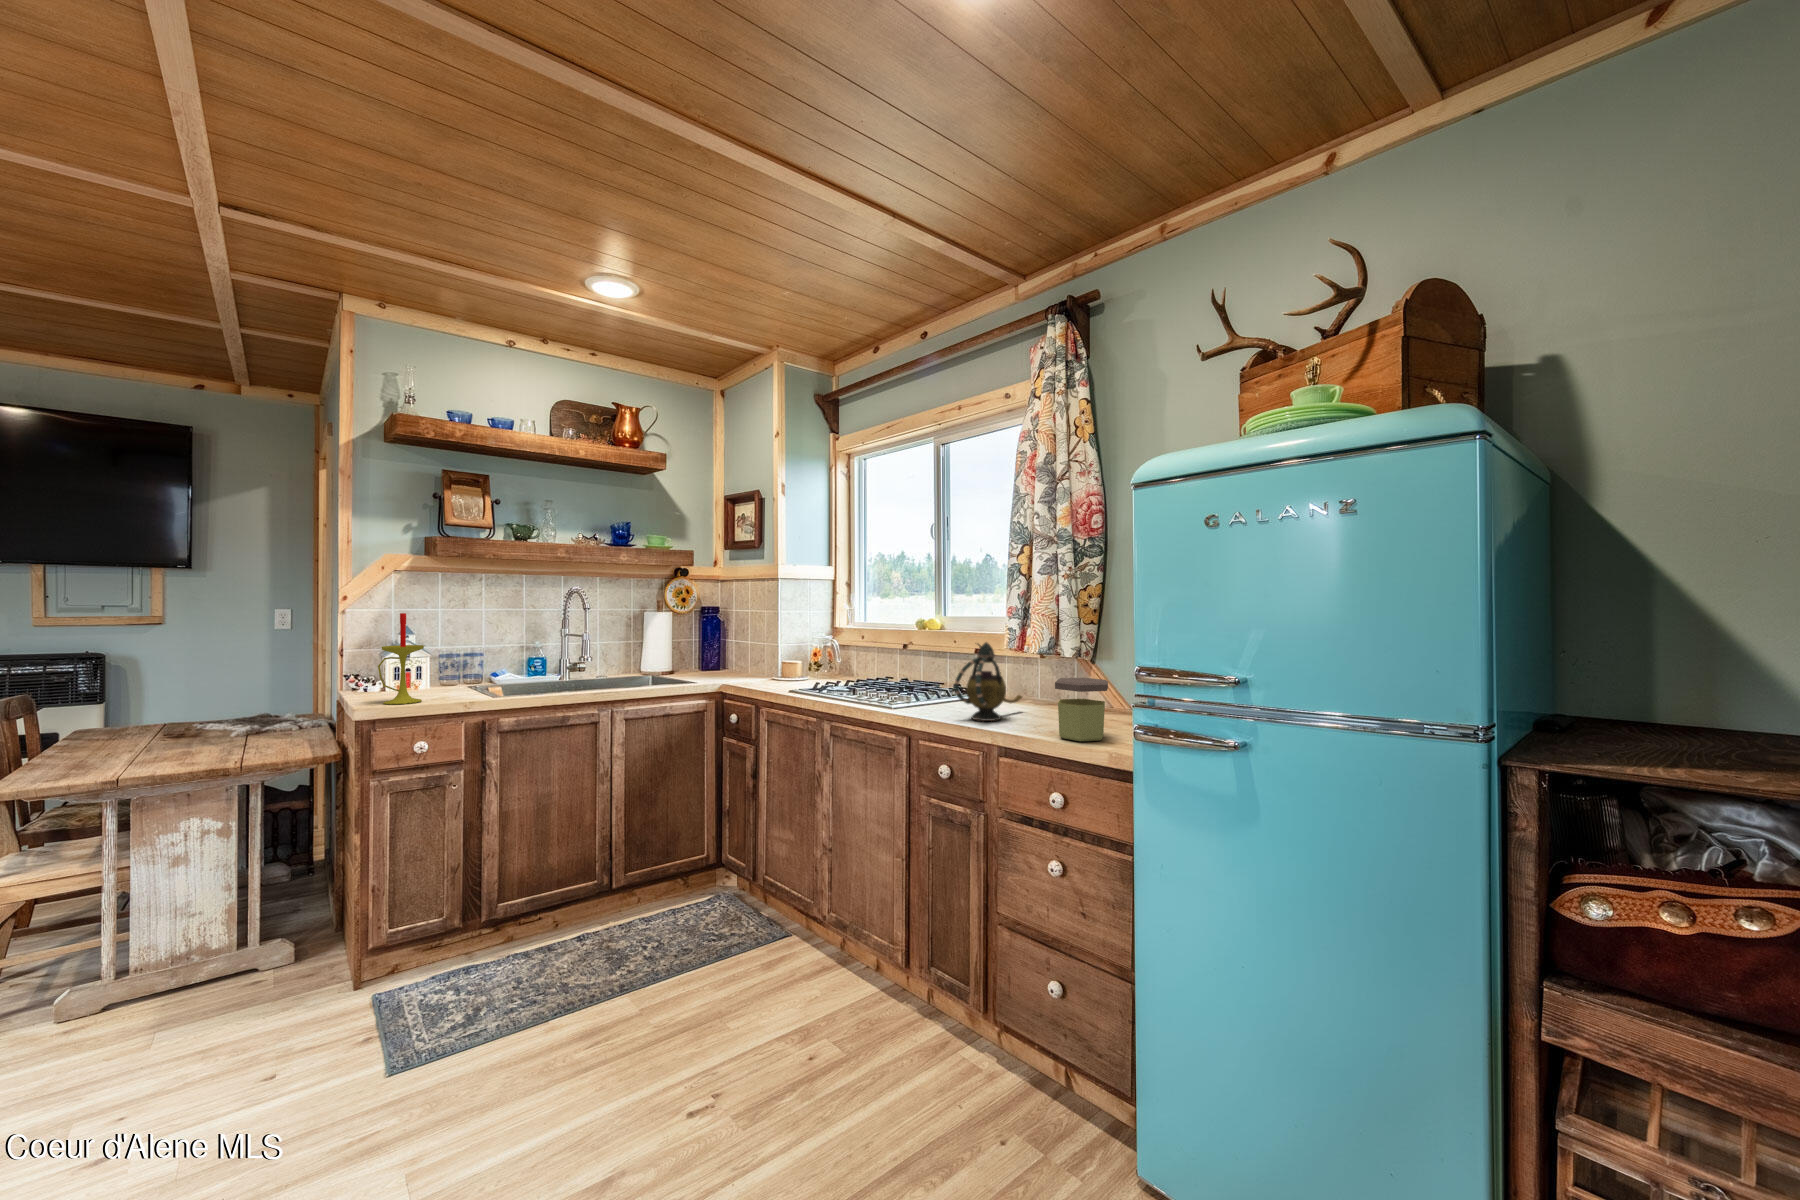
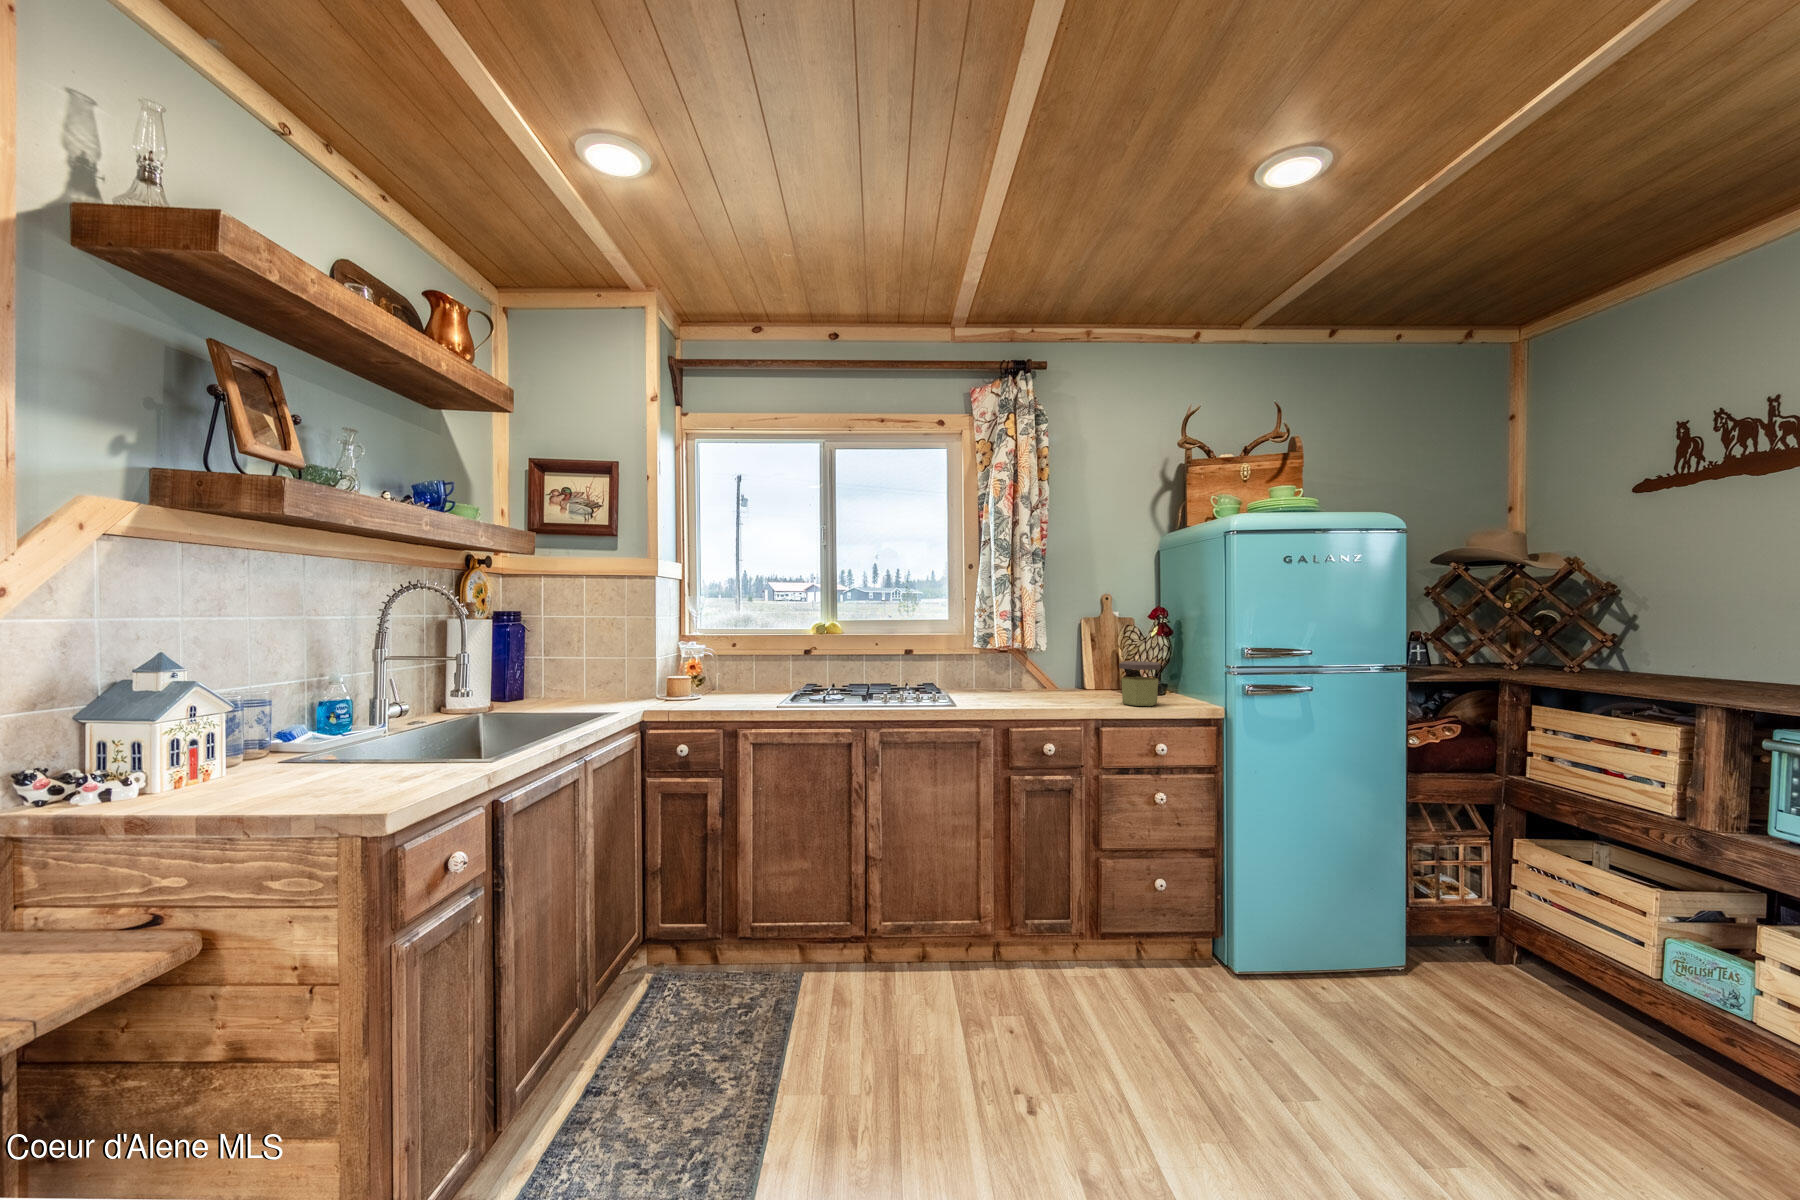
candle: present [378,613,424,704] -> none [286,617,391,796]
teapot: present [954,642,1022,721] -> none [1027,638,1062,704]

